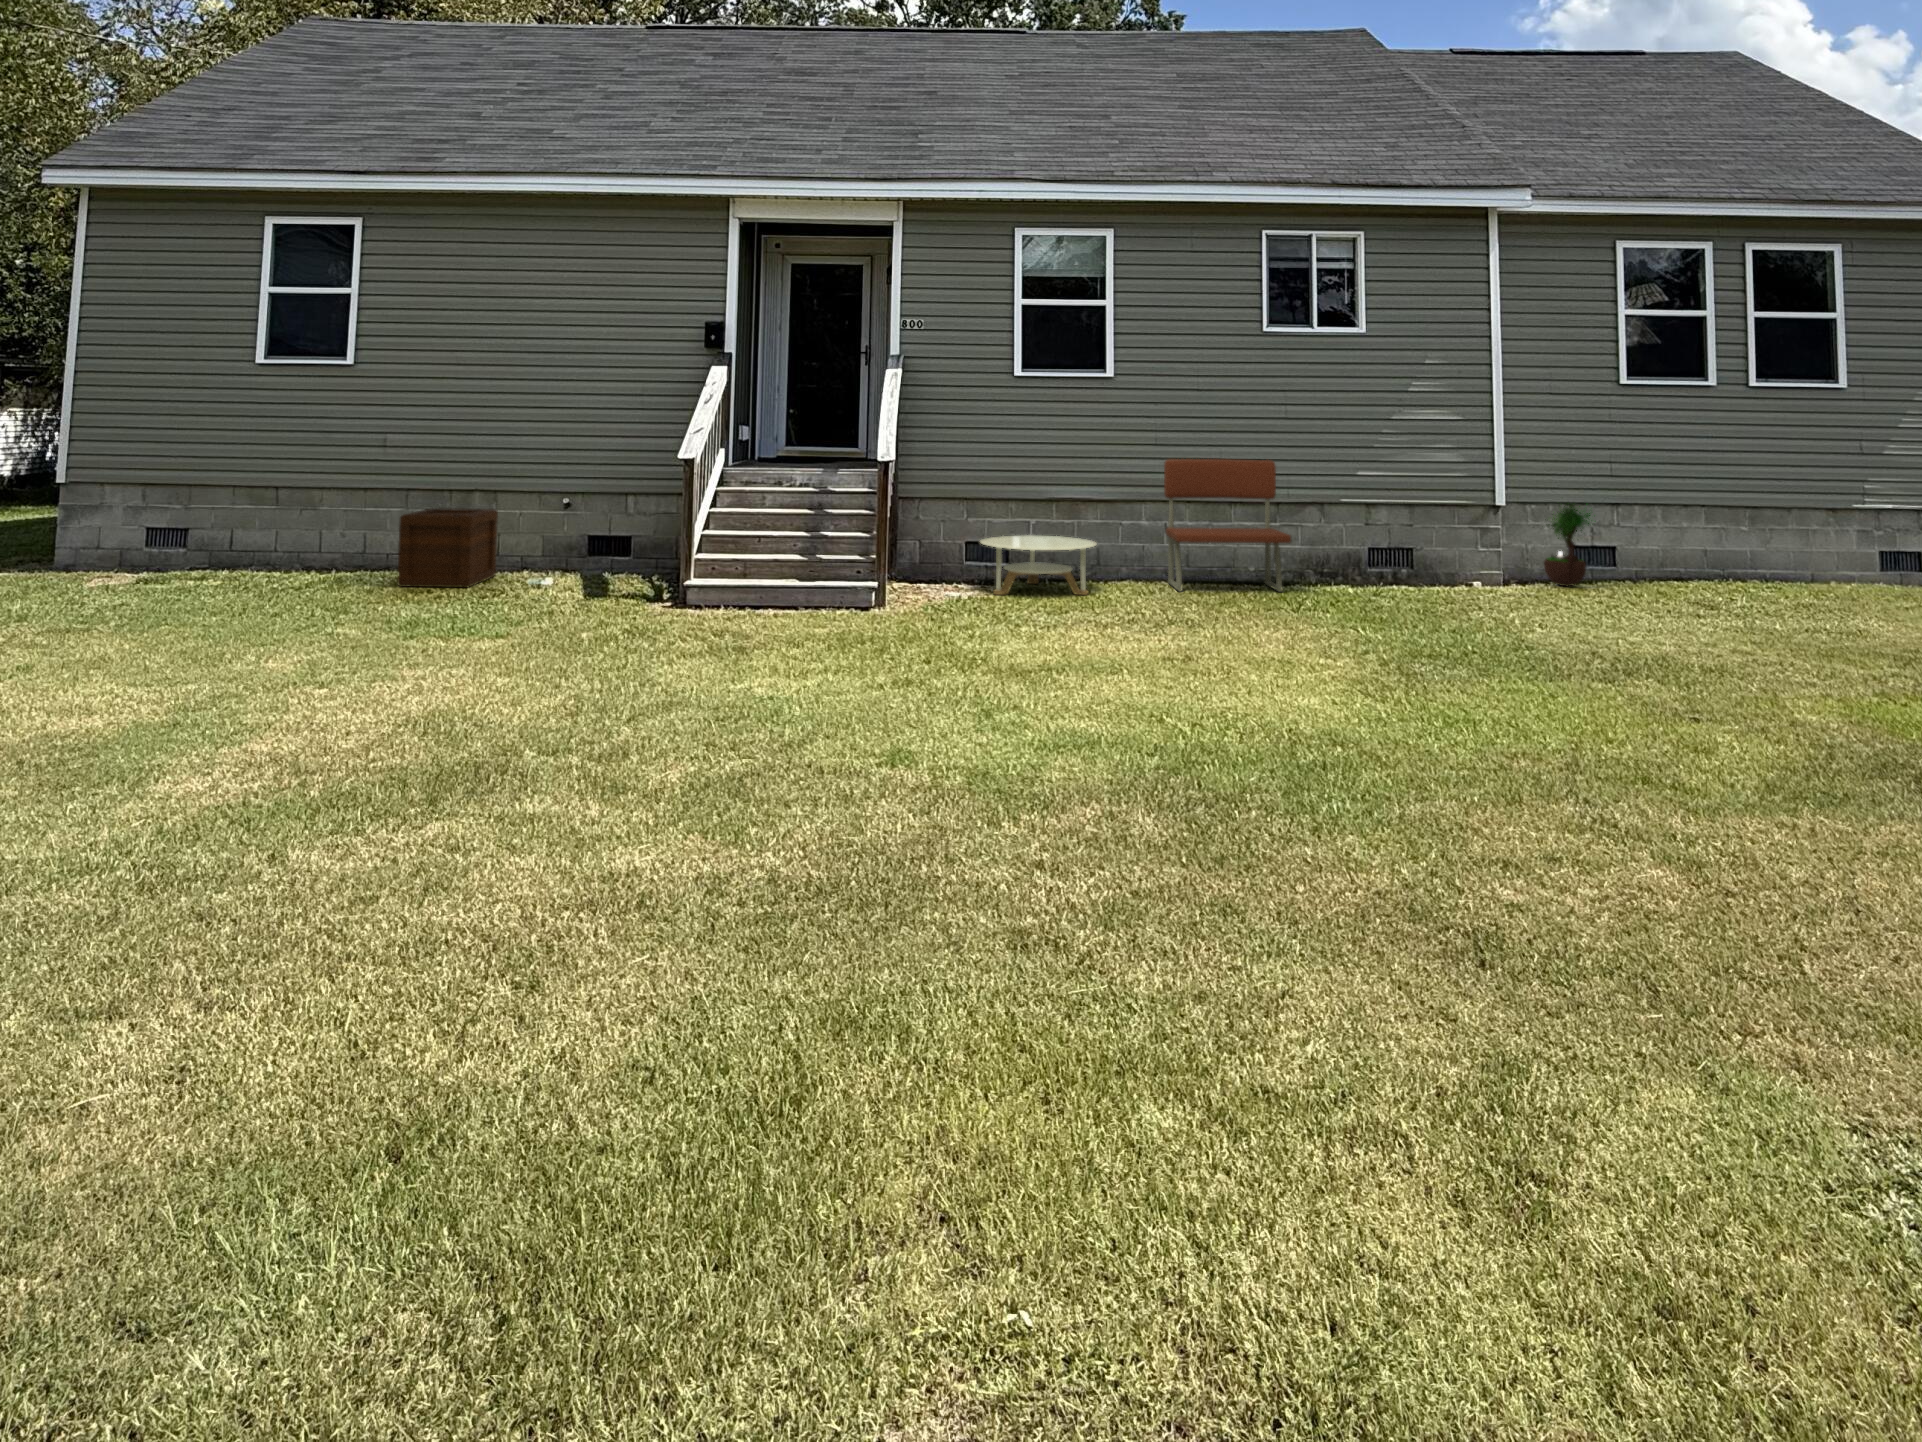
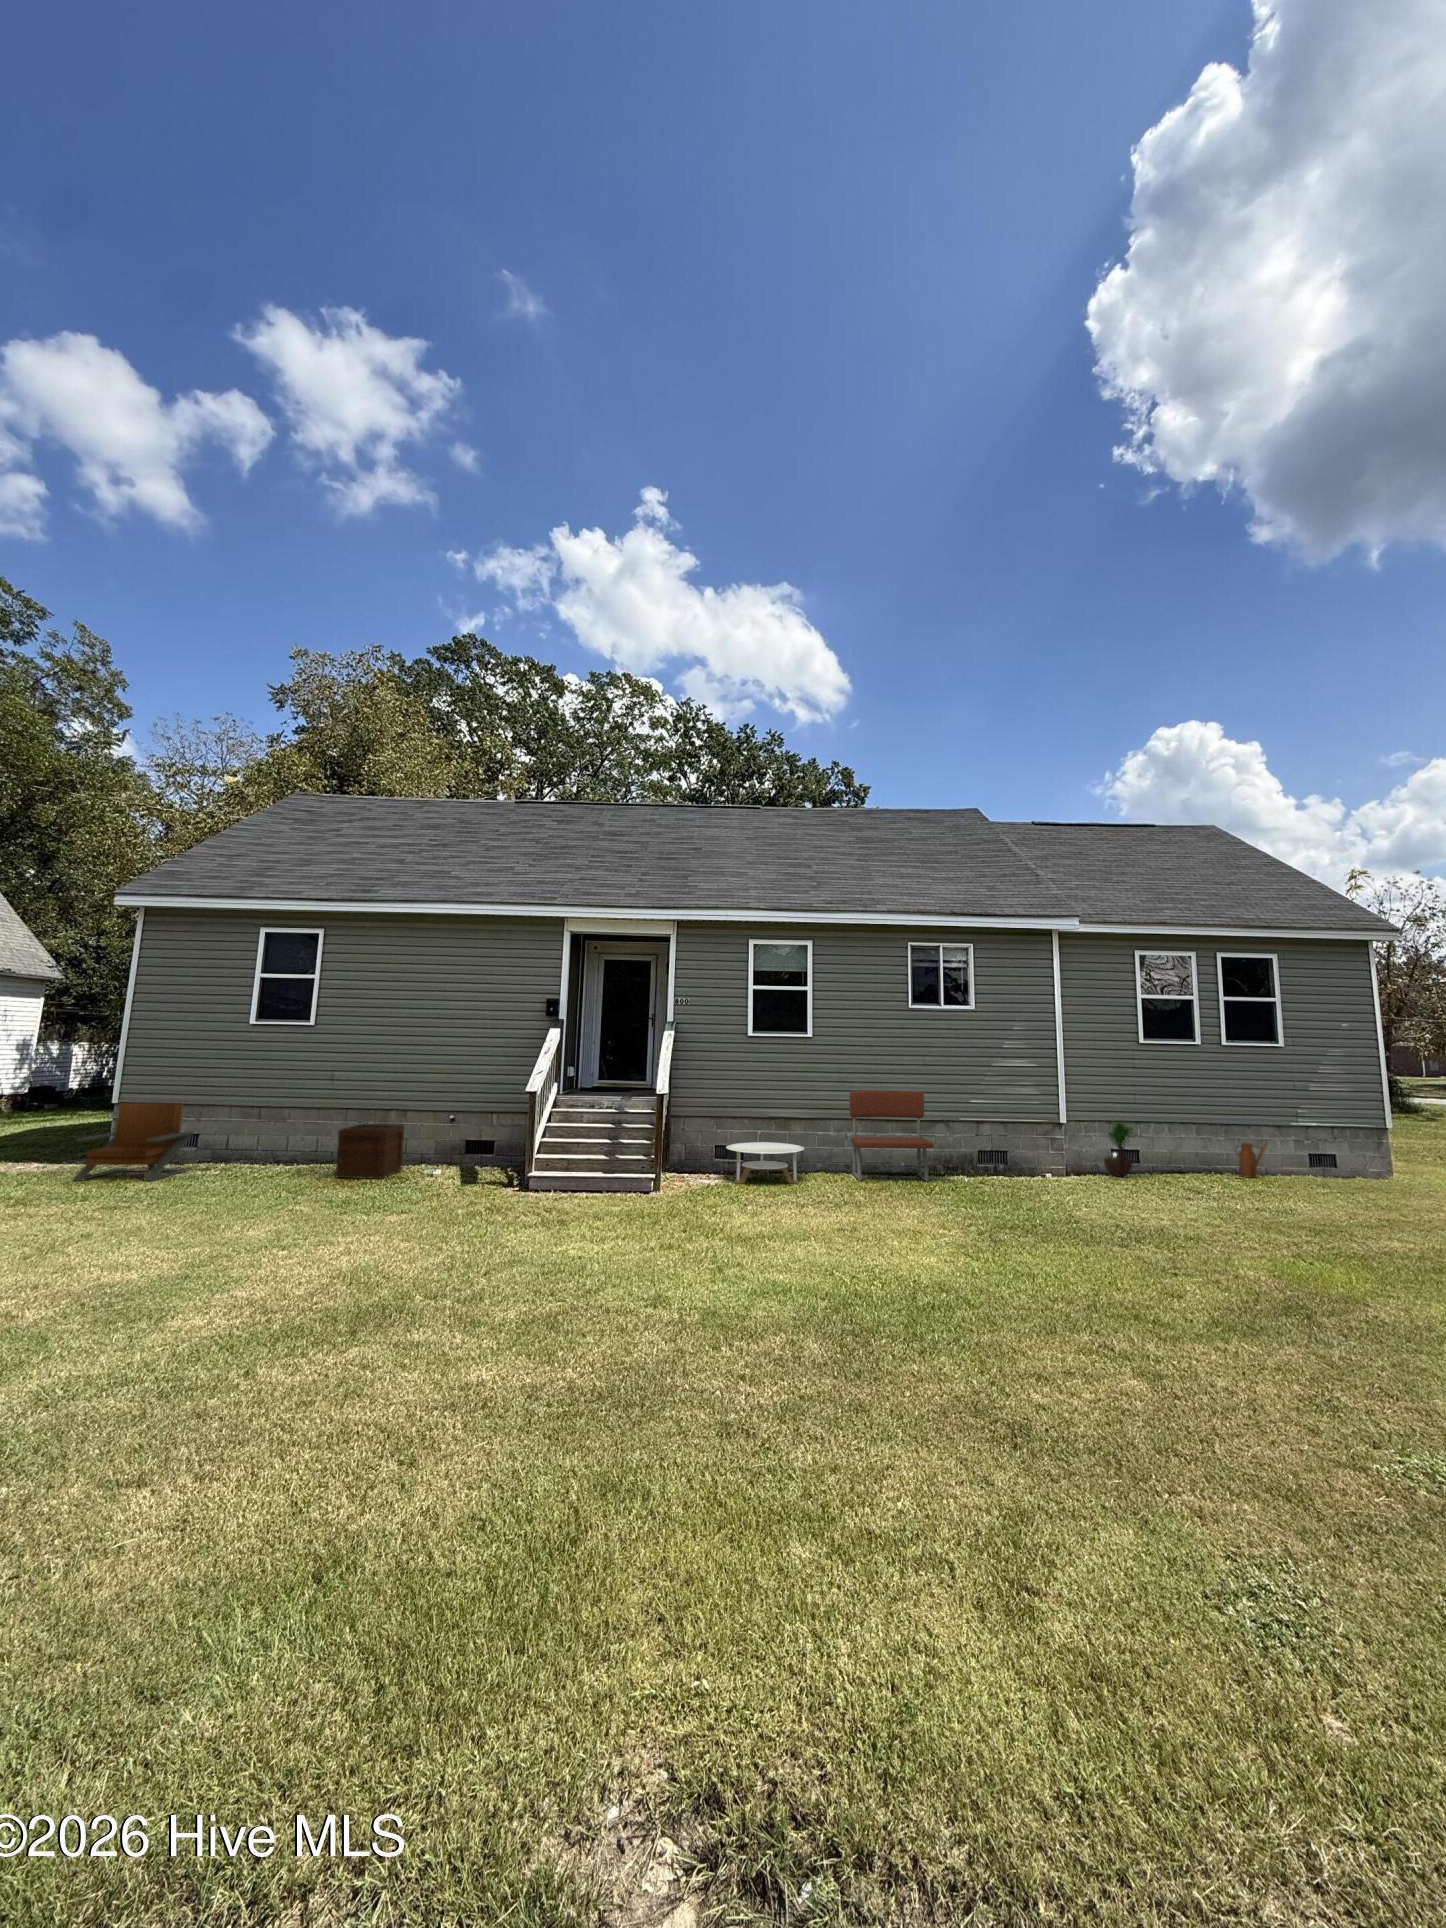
lounge chair: none [5,477,184,590] -> present [72,1103,194,1181]
watering can: none [1740,537,1790,588] -> present [1236,1143,1267,1178]

